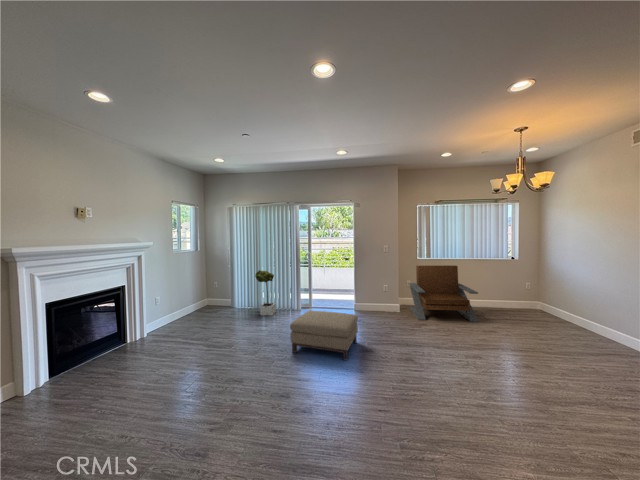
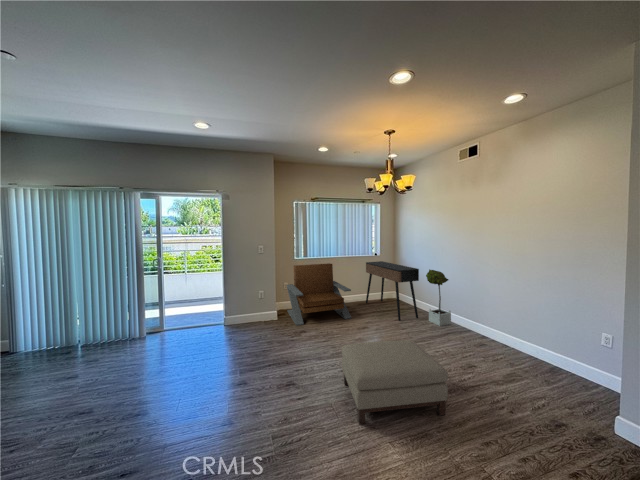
console table: none [499,267,571,333] -> present [366,261,419,321]
potted tree: present [255,270,276,316] -> present [426,269,451,326]
ottoman: present [290,311,358,361] -> present [341,340,448,425]

